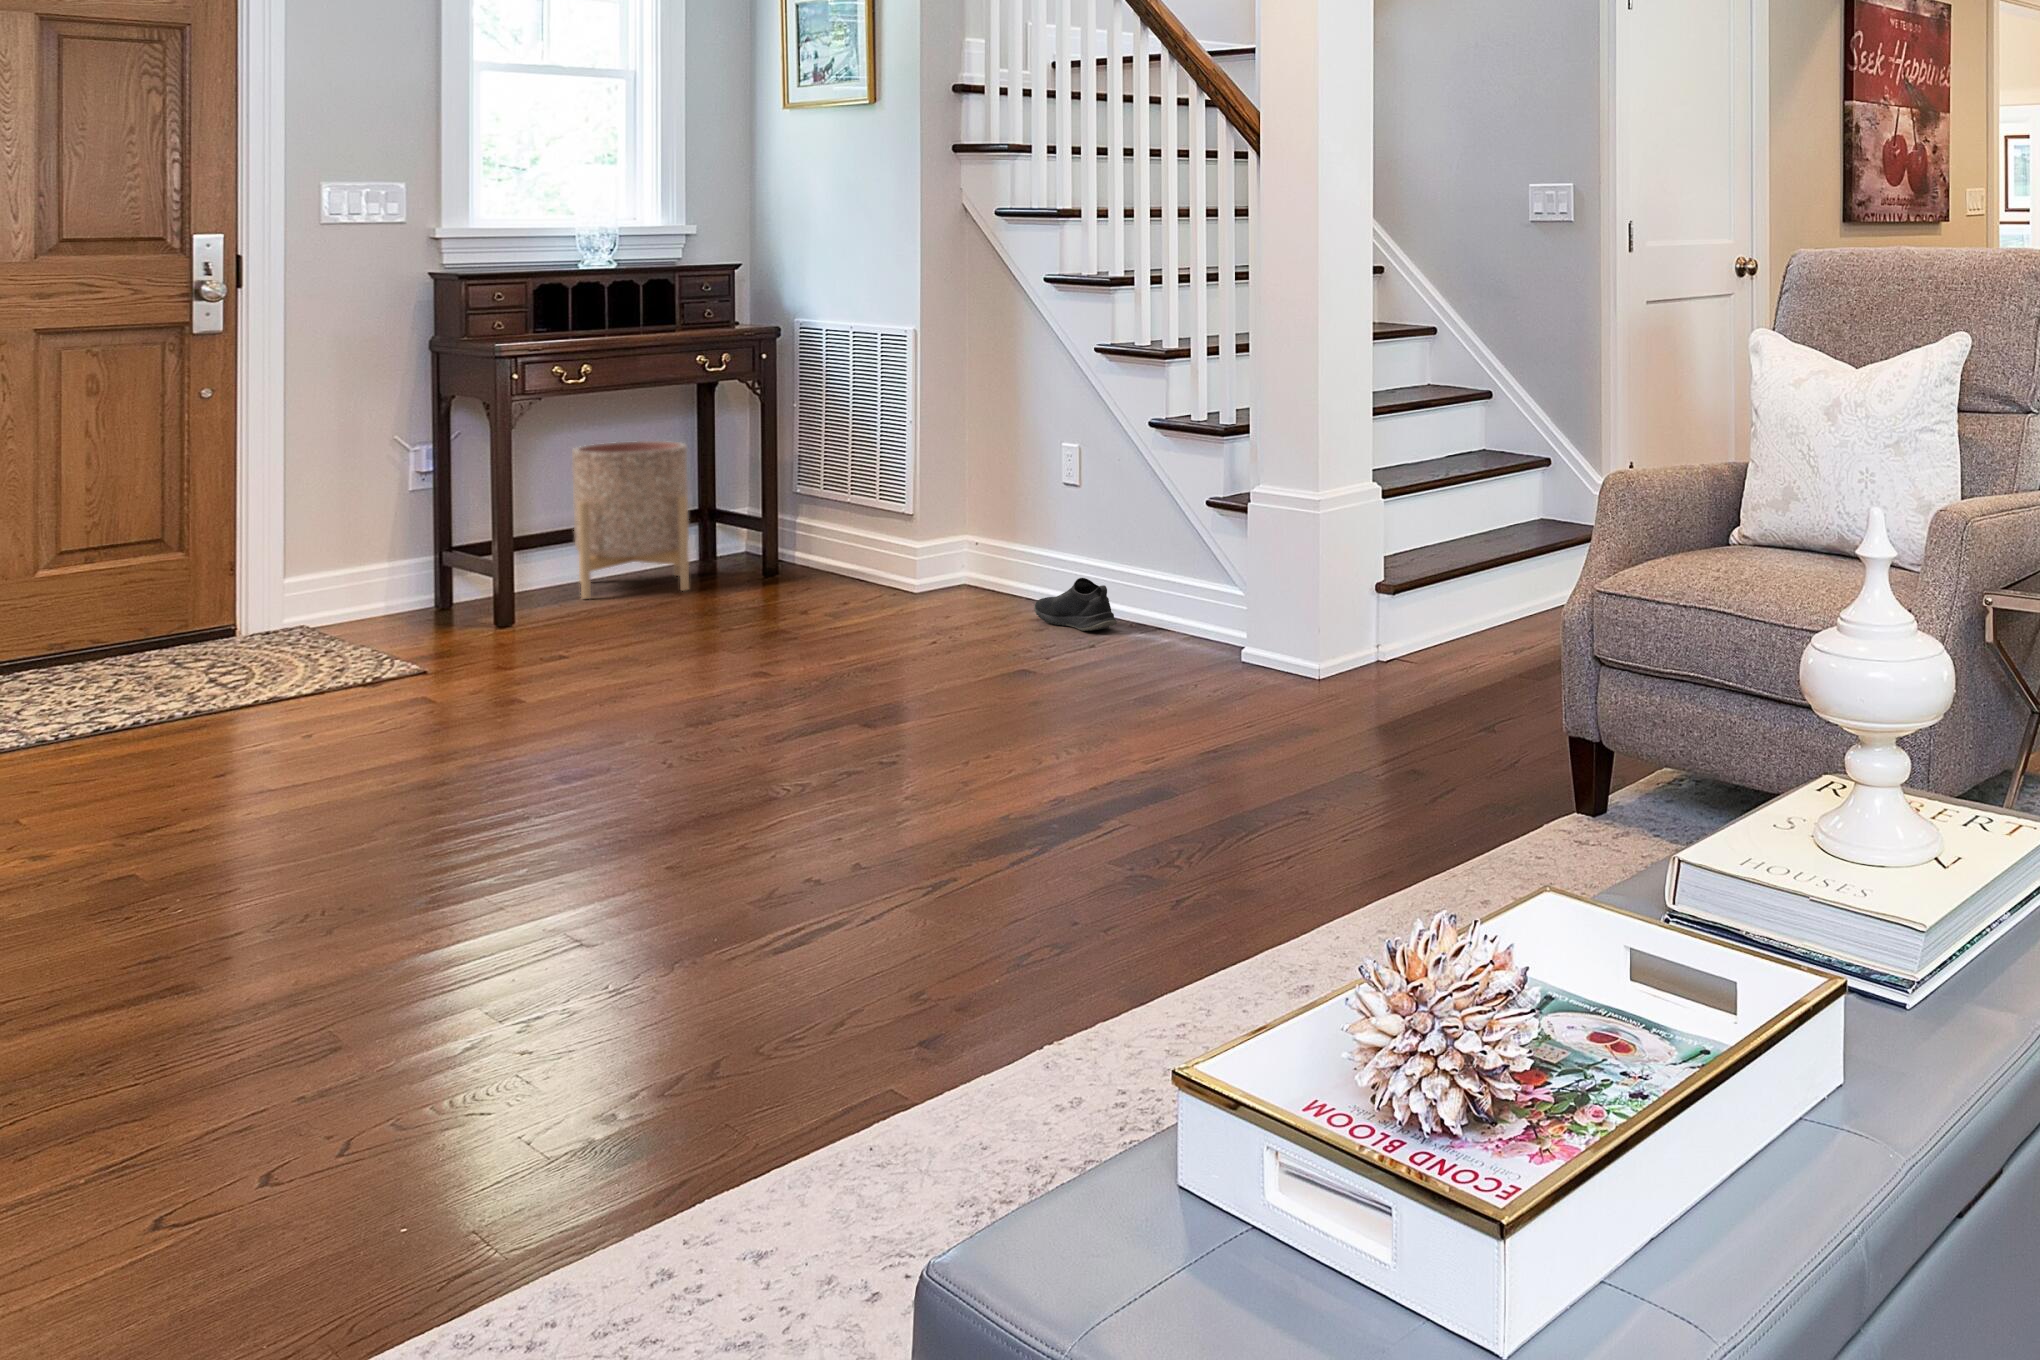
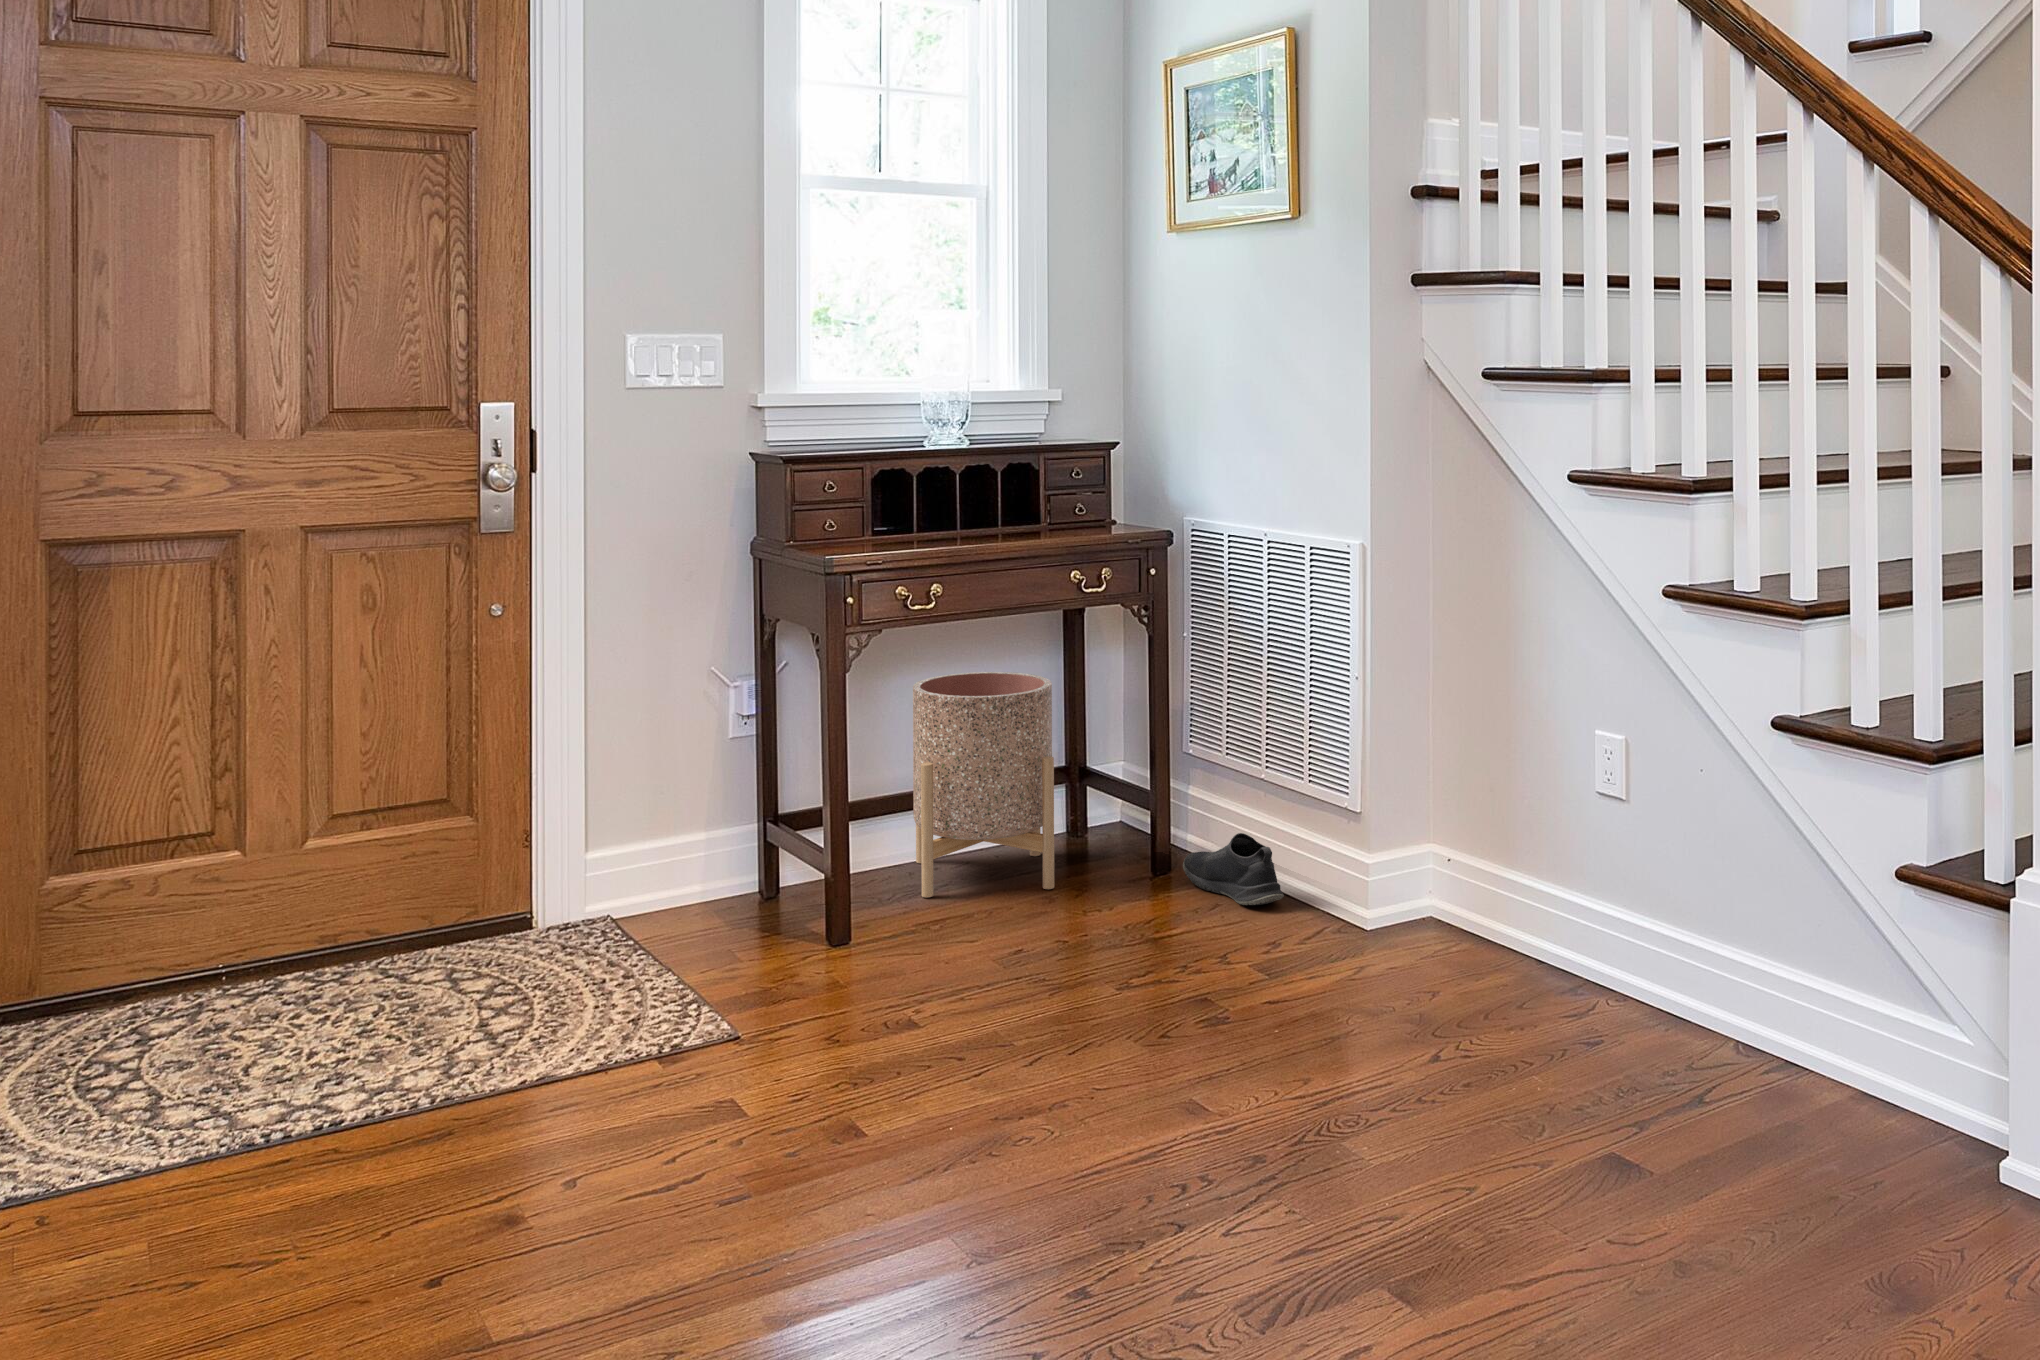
shoe: present [1034,578,1117,631] -> present [1183,833,1284,905]

